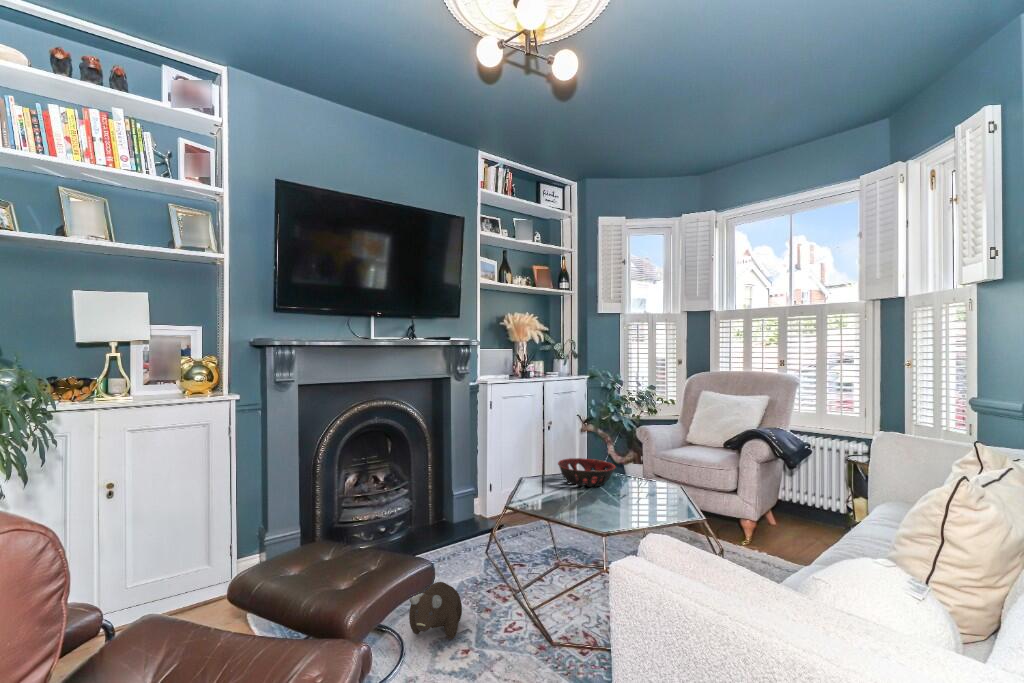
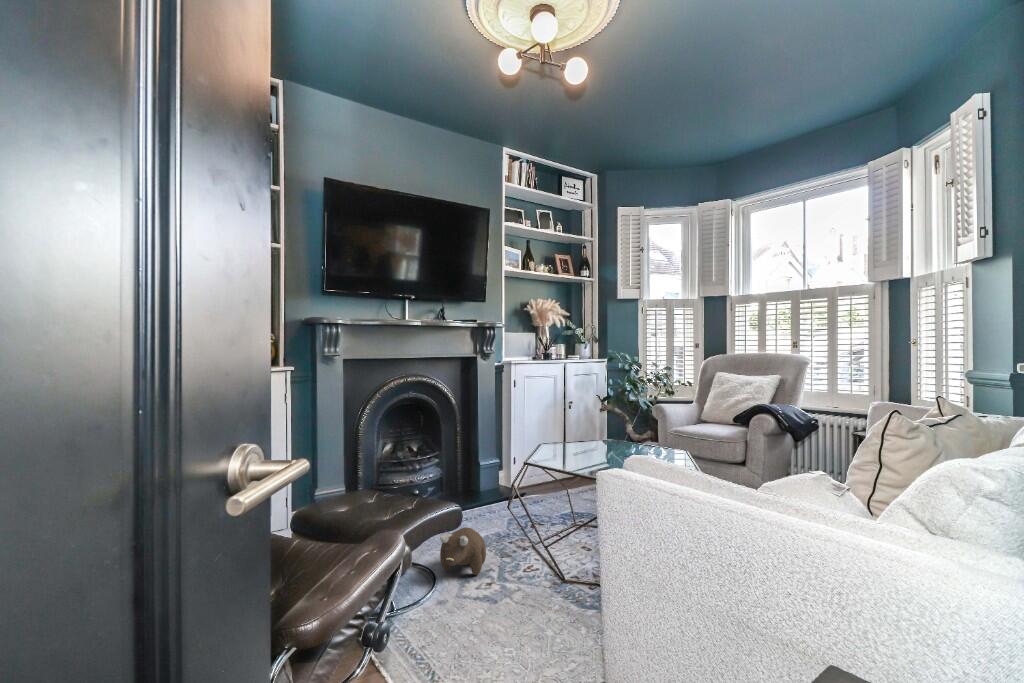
decorative bowl: present [558,458,616,487] -> none [574,428,627,452]

